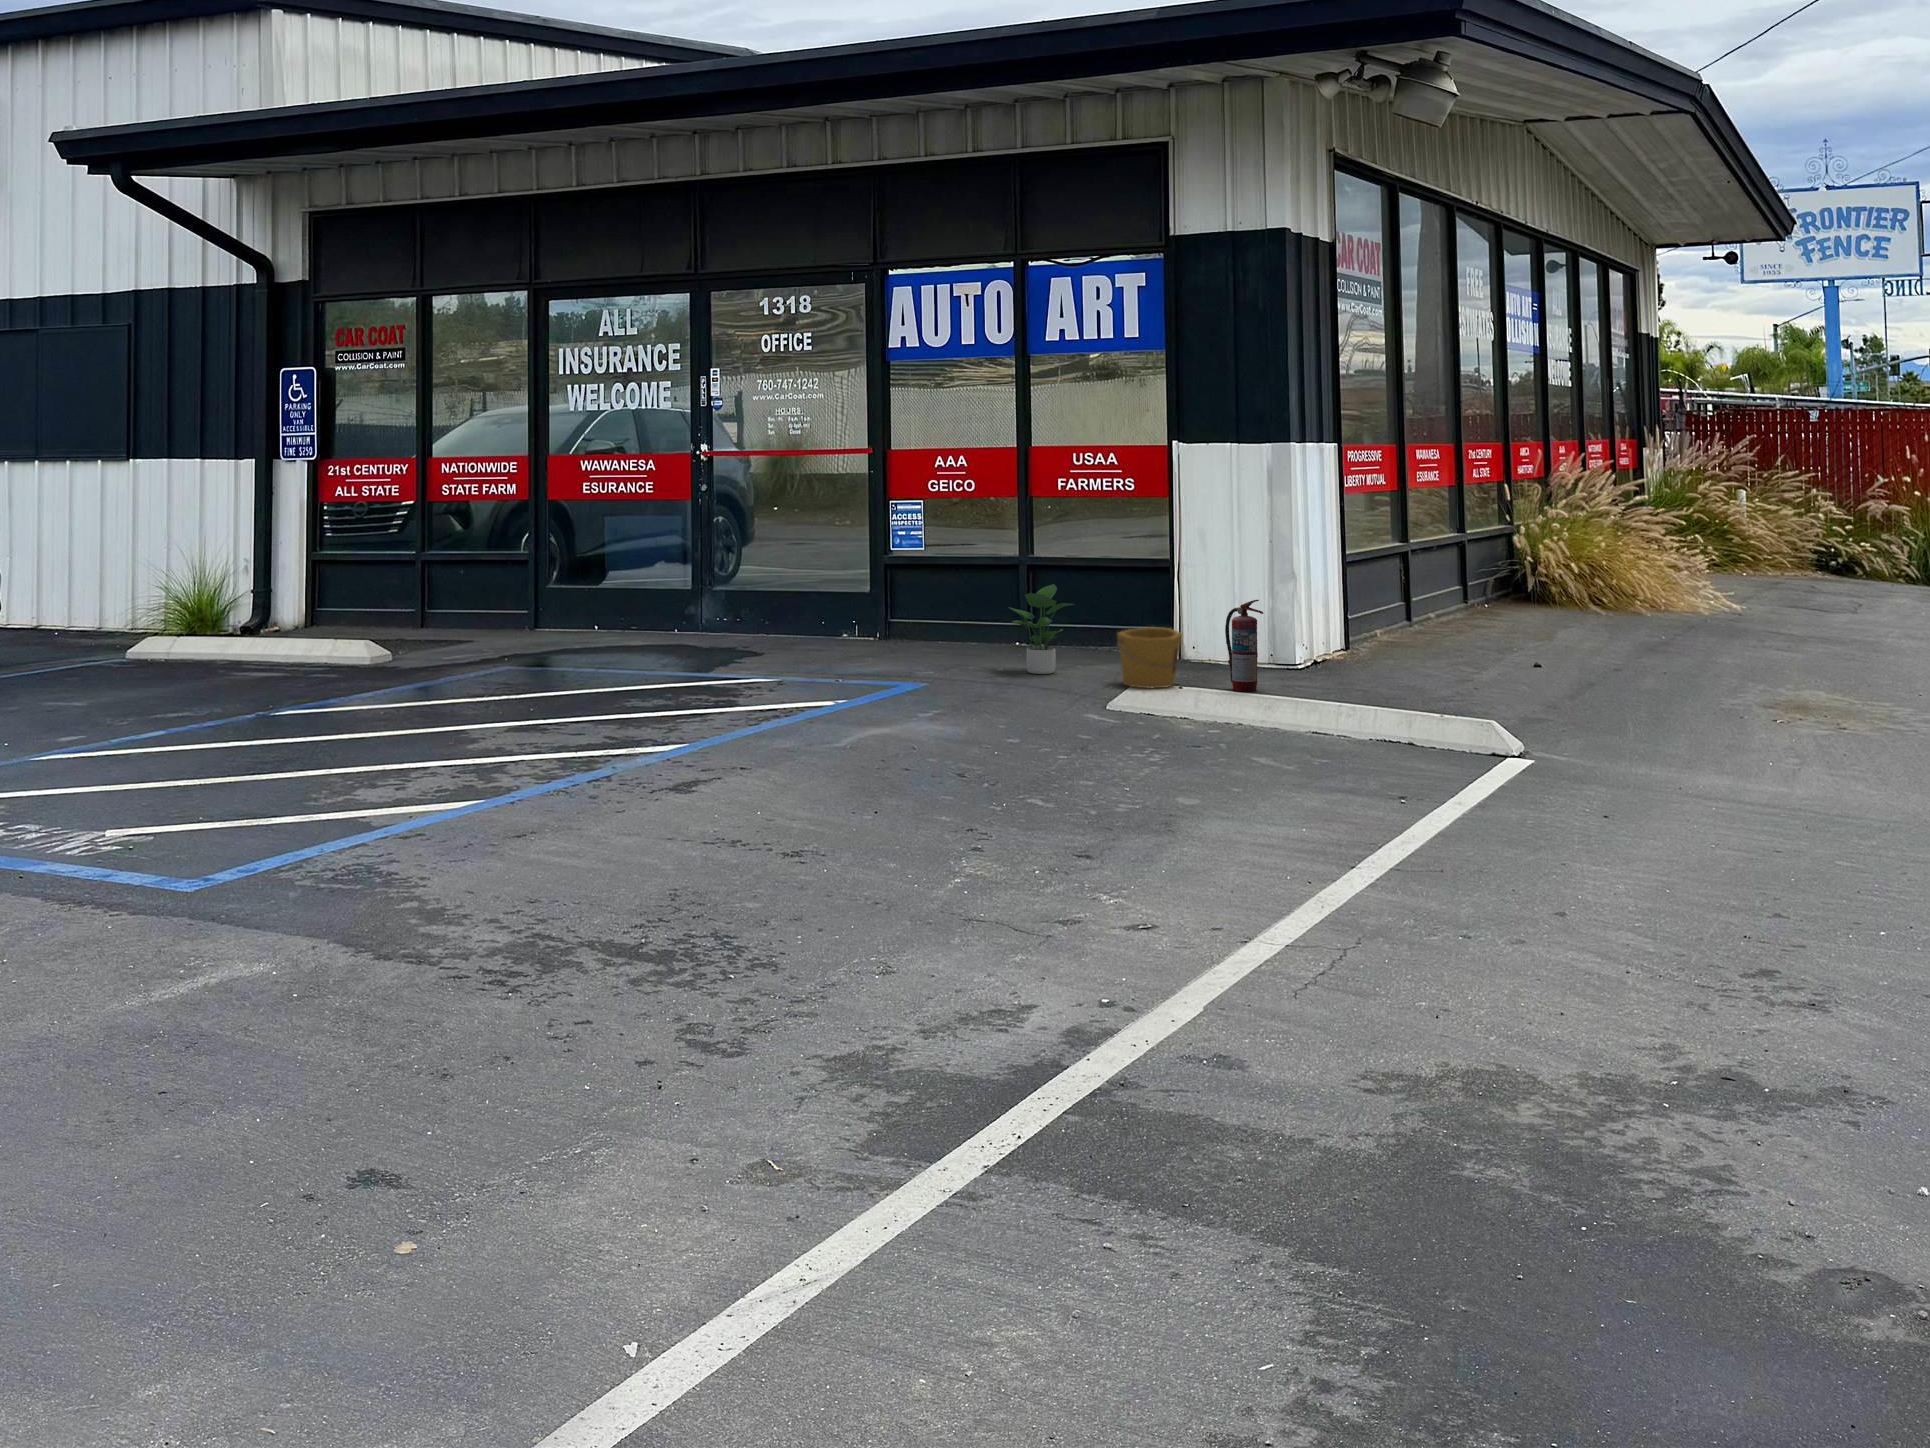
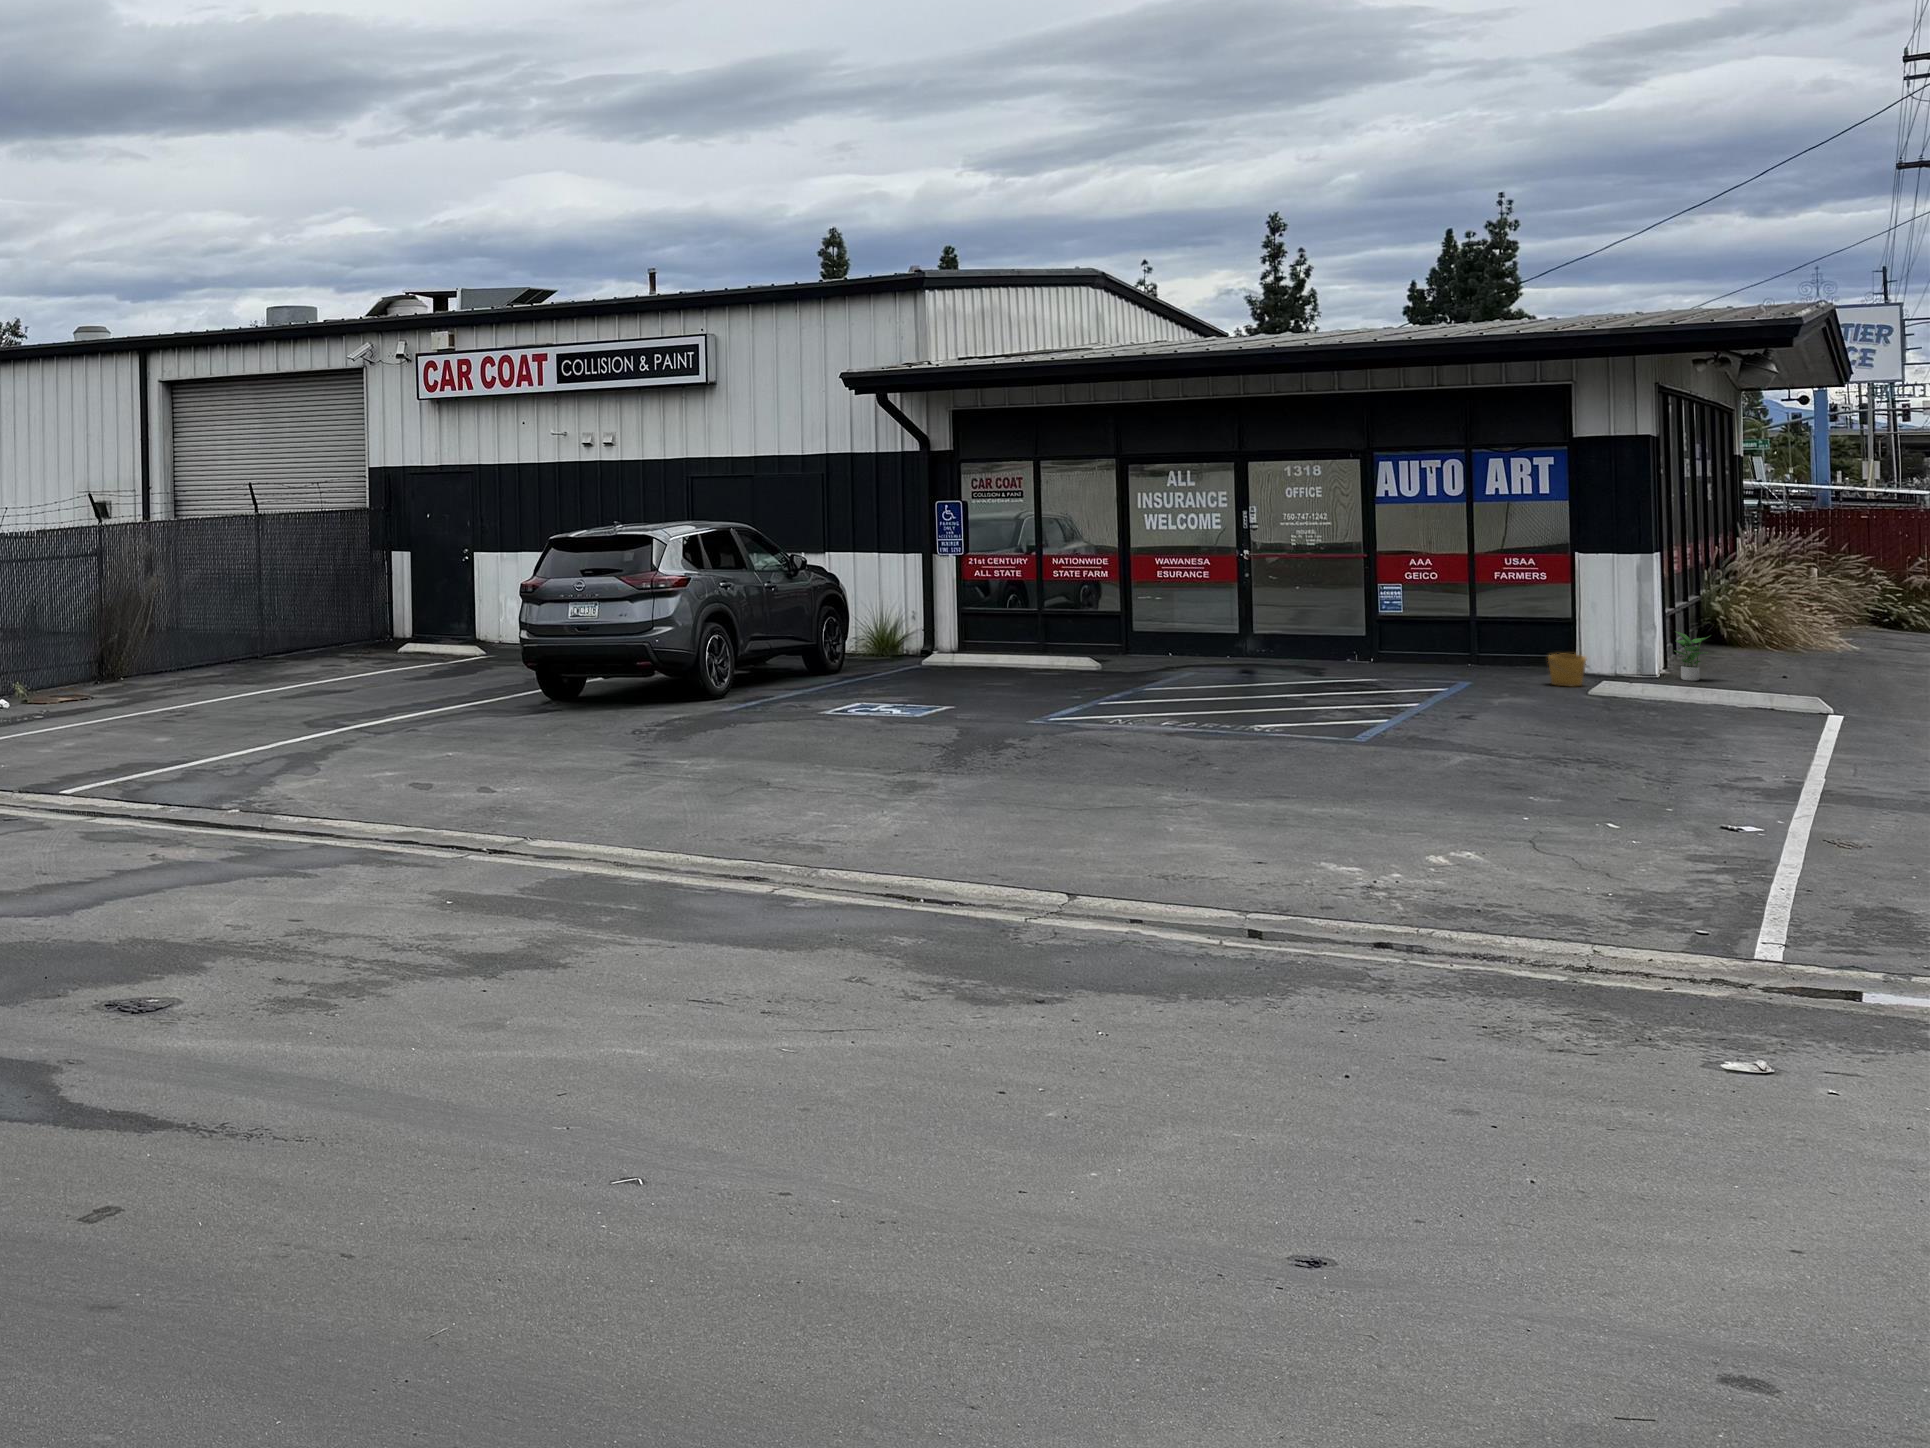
potted plant: present [1009,584,1074,674] -> present [1674,632,1711,681]
fire extinguisher: present [1225,600,1263,692] -> none [1614,639,1641,688]

